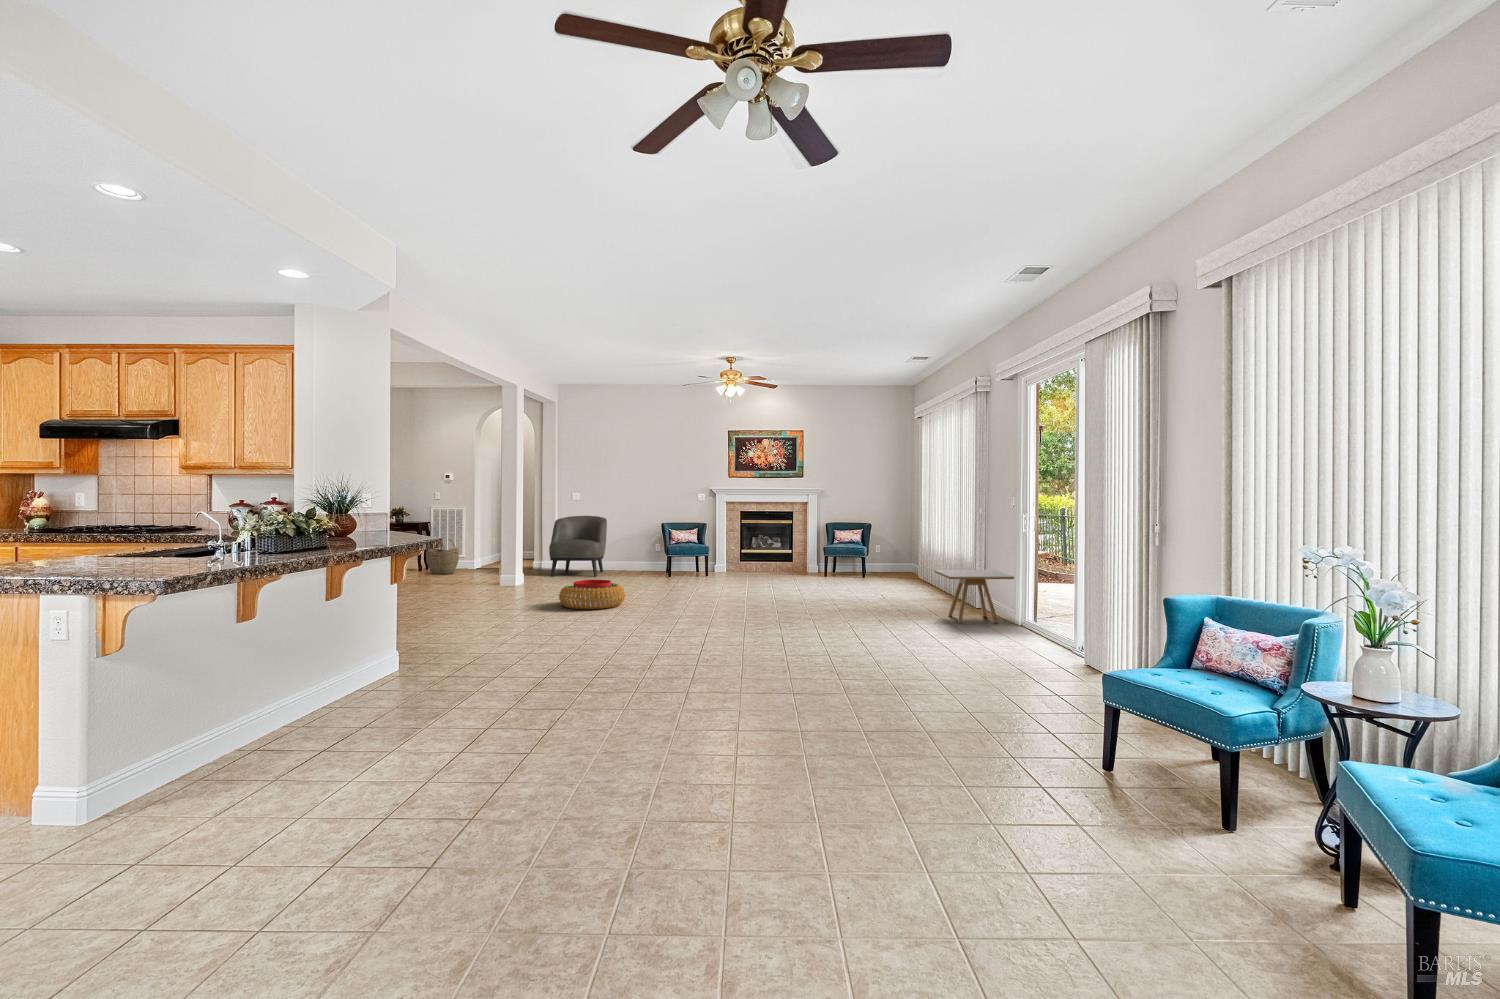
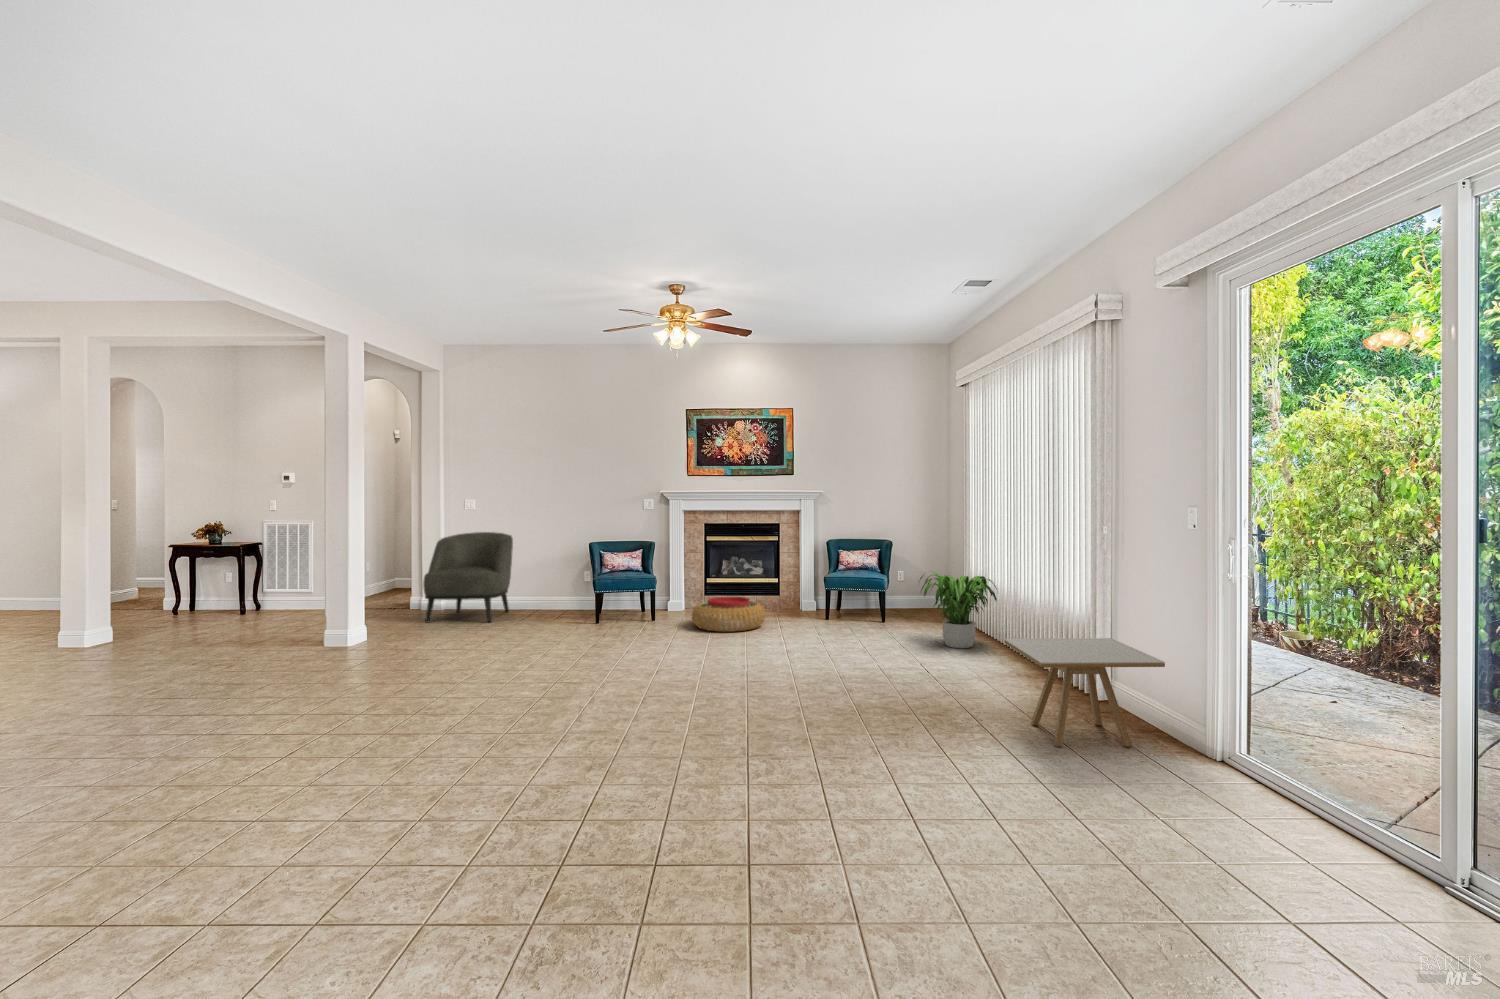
woven basket: present [426,539,459,574] -> none [252,568,301,619]
potted plant: none [888,541,939,589] -> present [920,571,997,648]
pouf: present [559,580,625,609] -> present [692,597,765,632]

